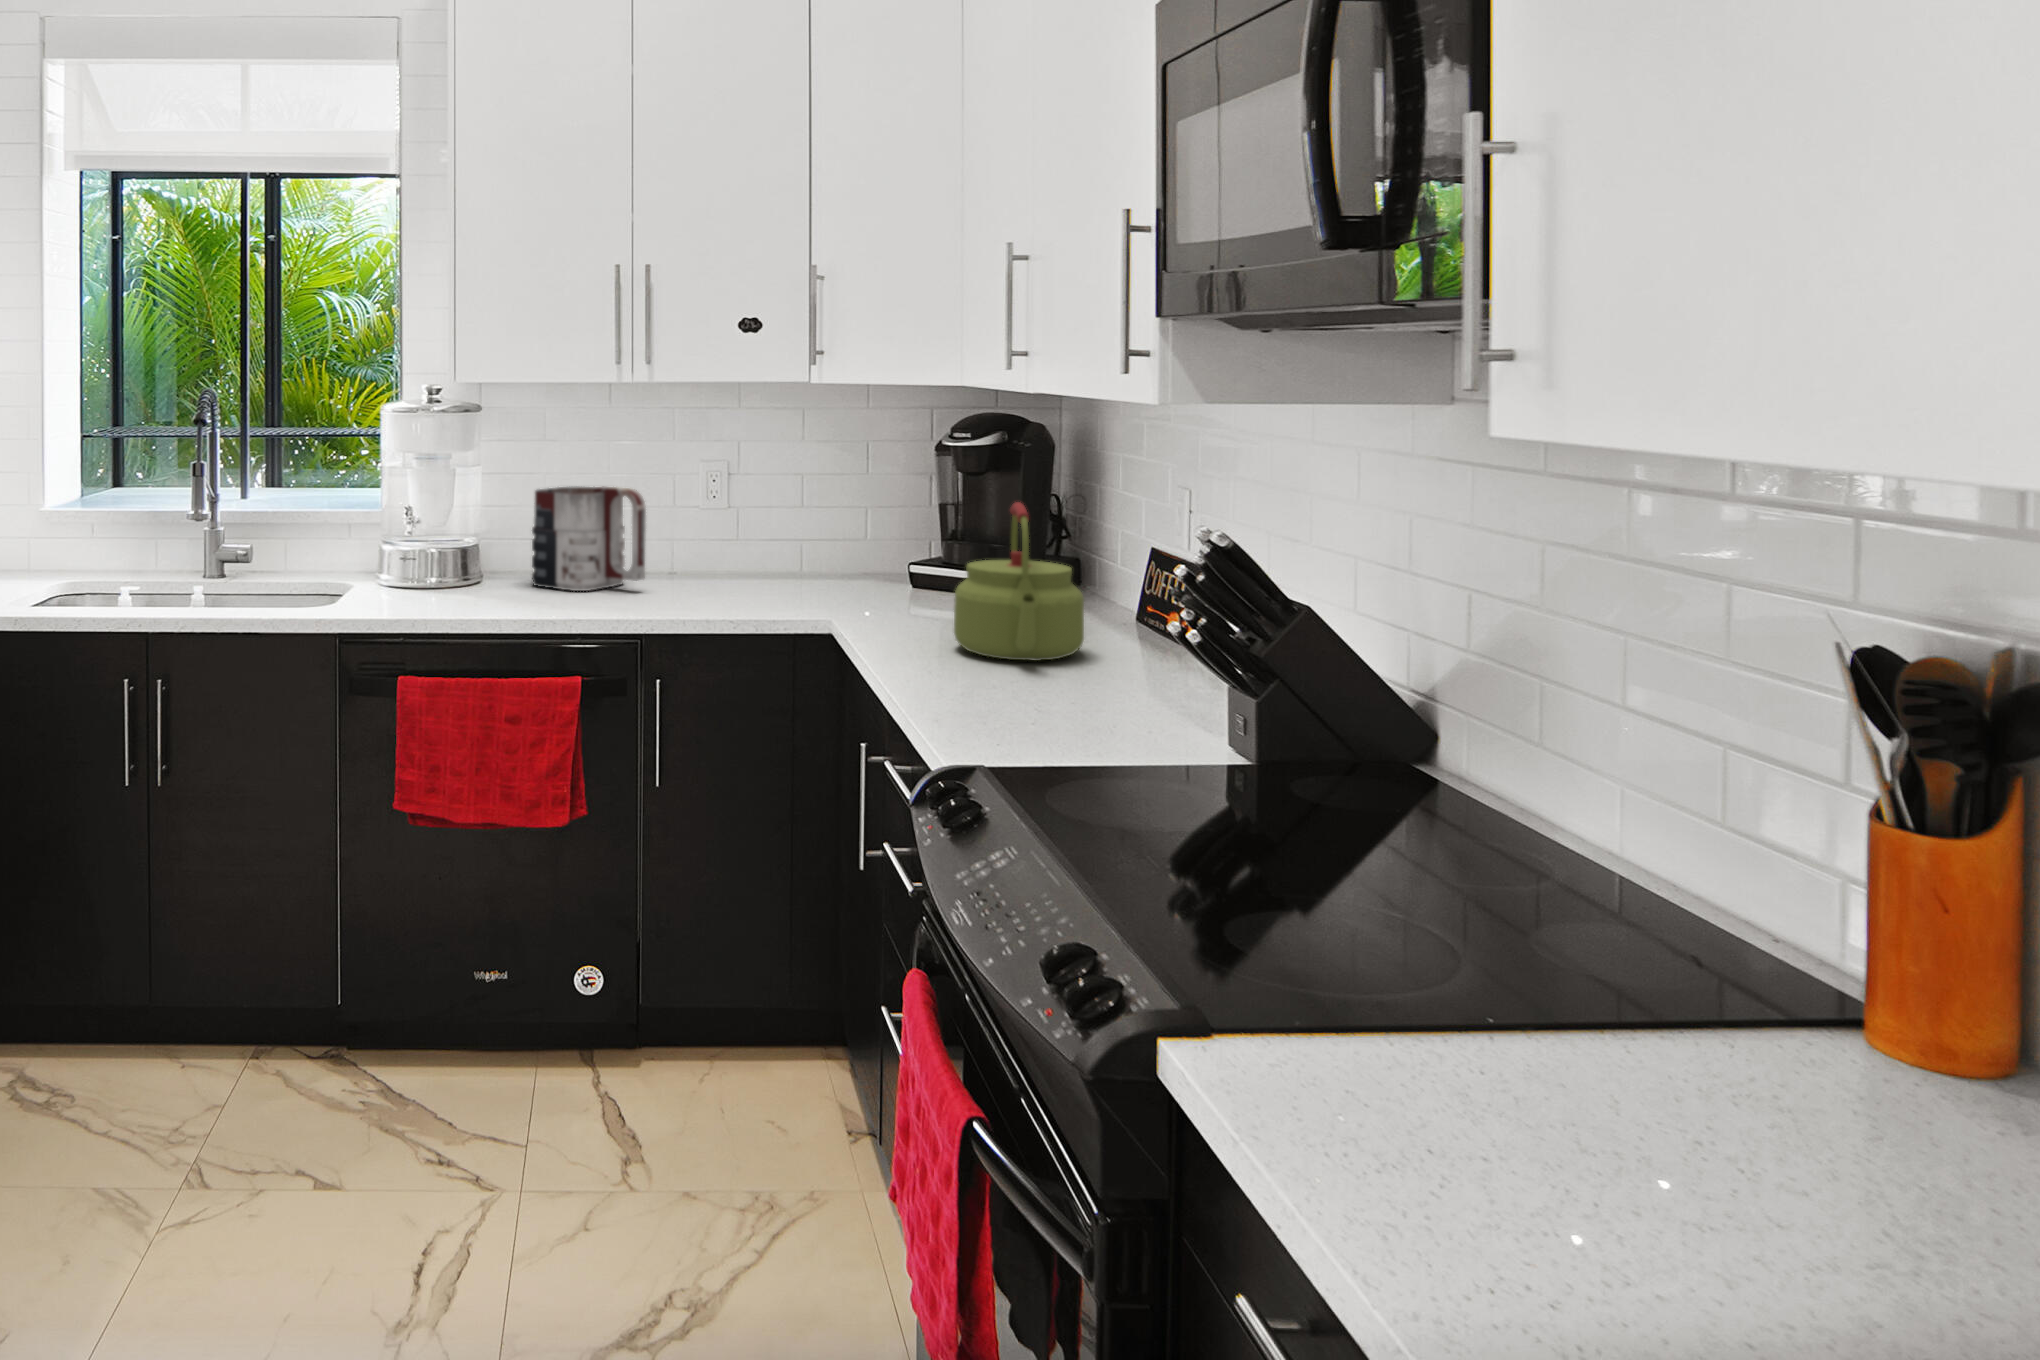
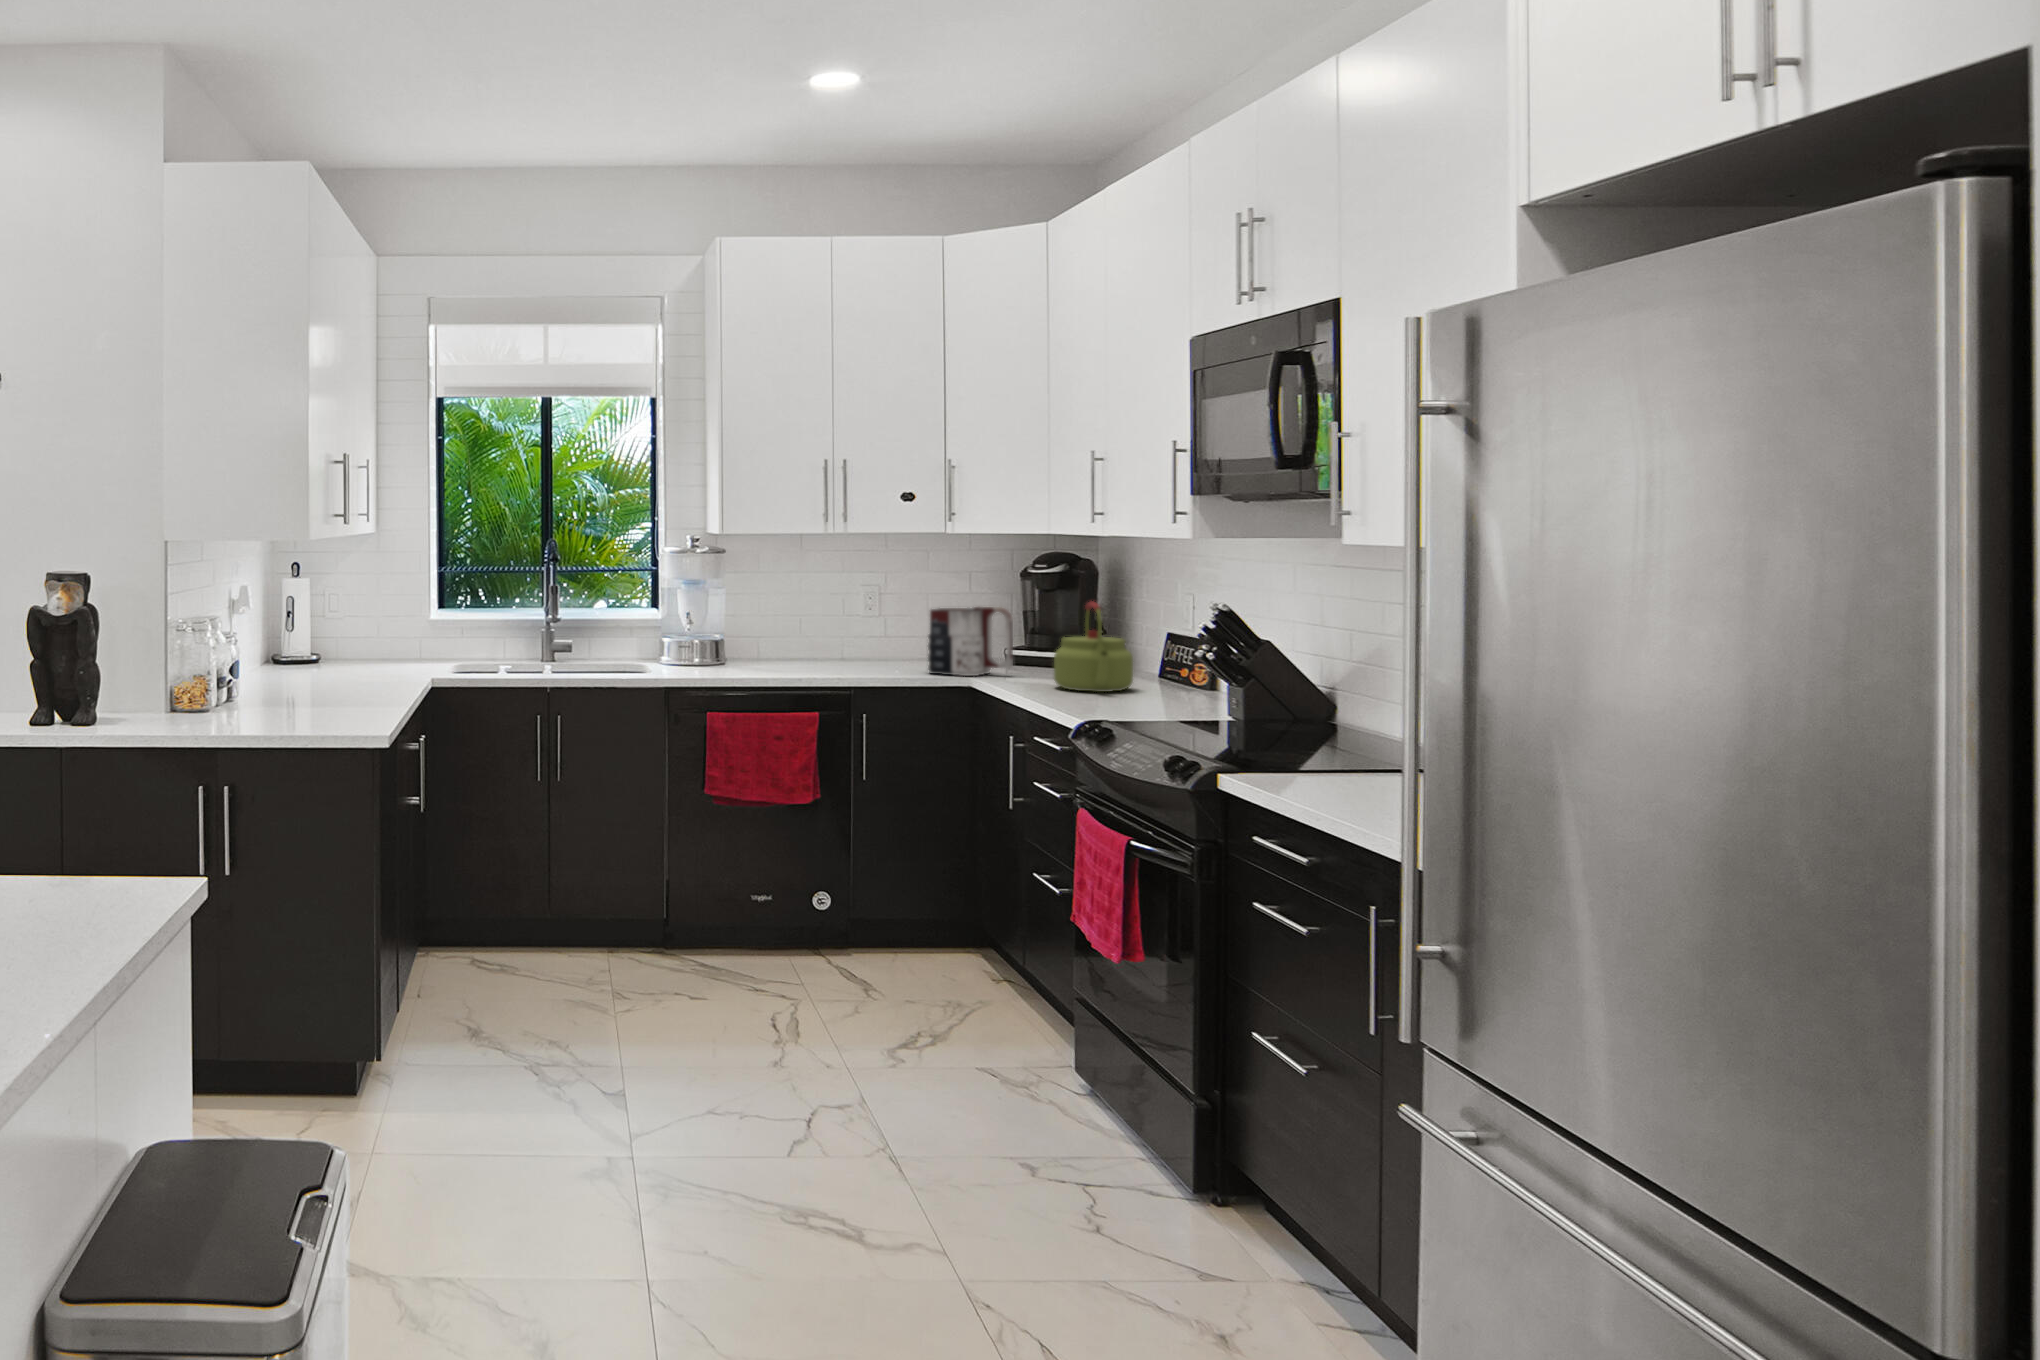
mug: present [532,486,646,591] -> present [928,607,1013,676]

